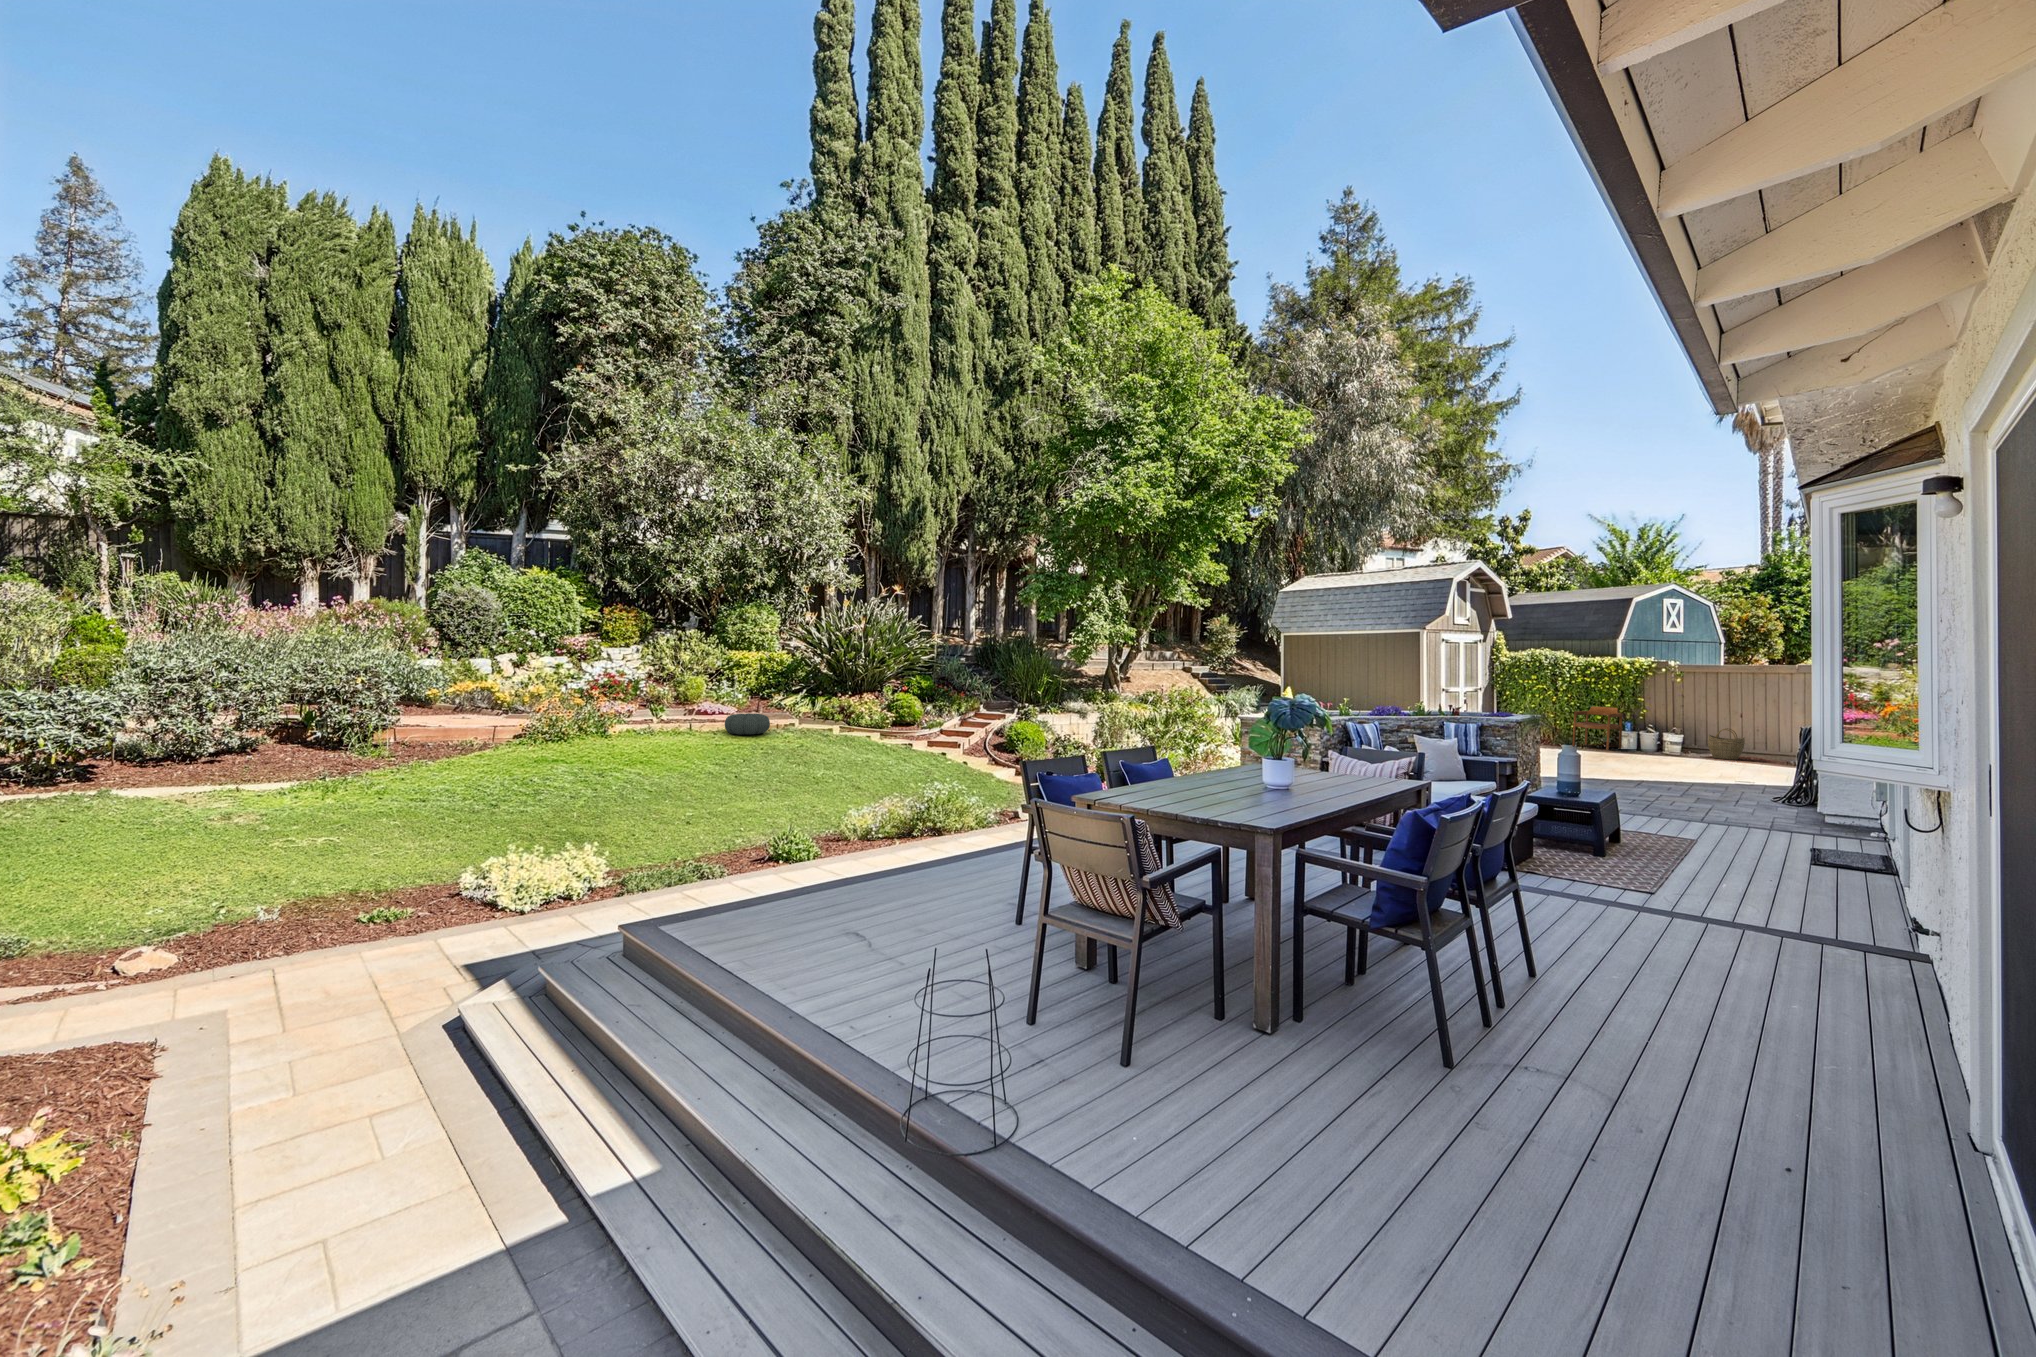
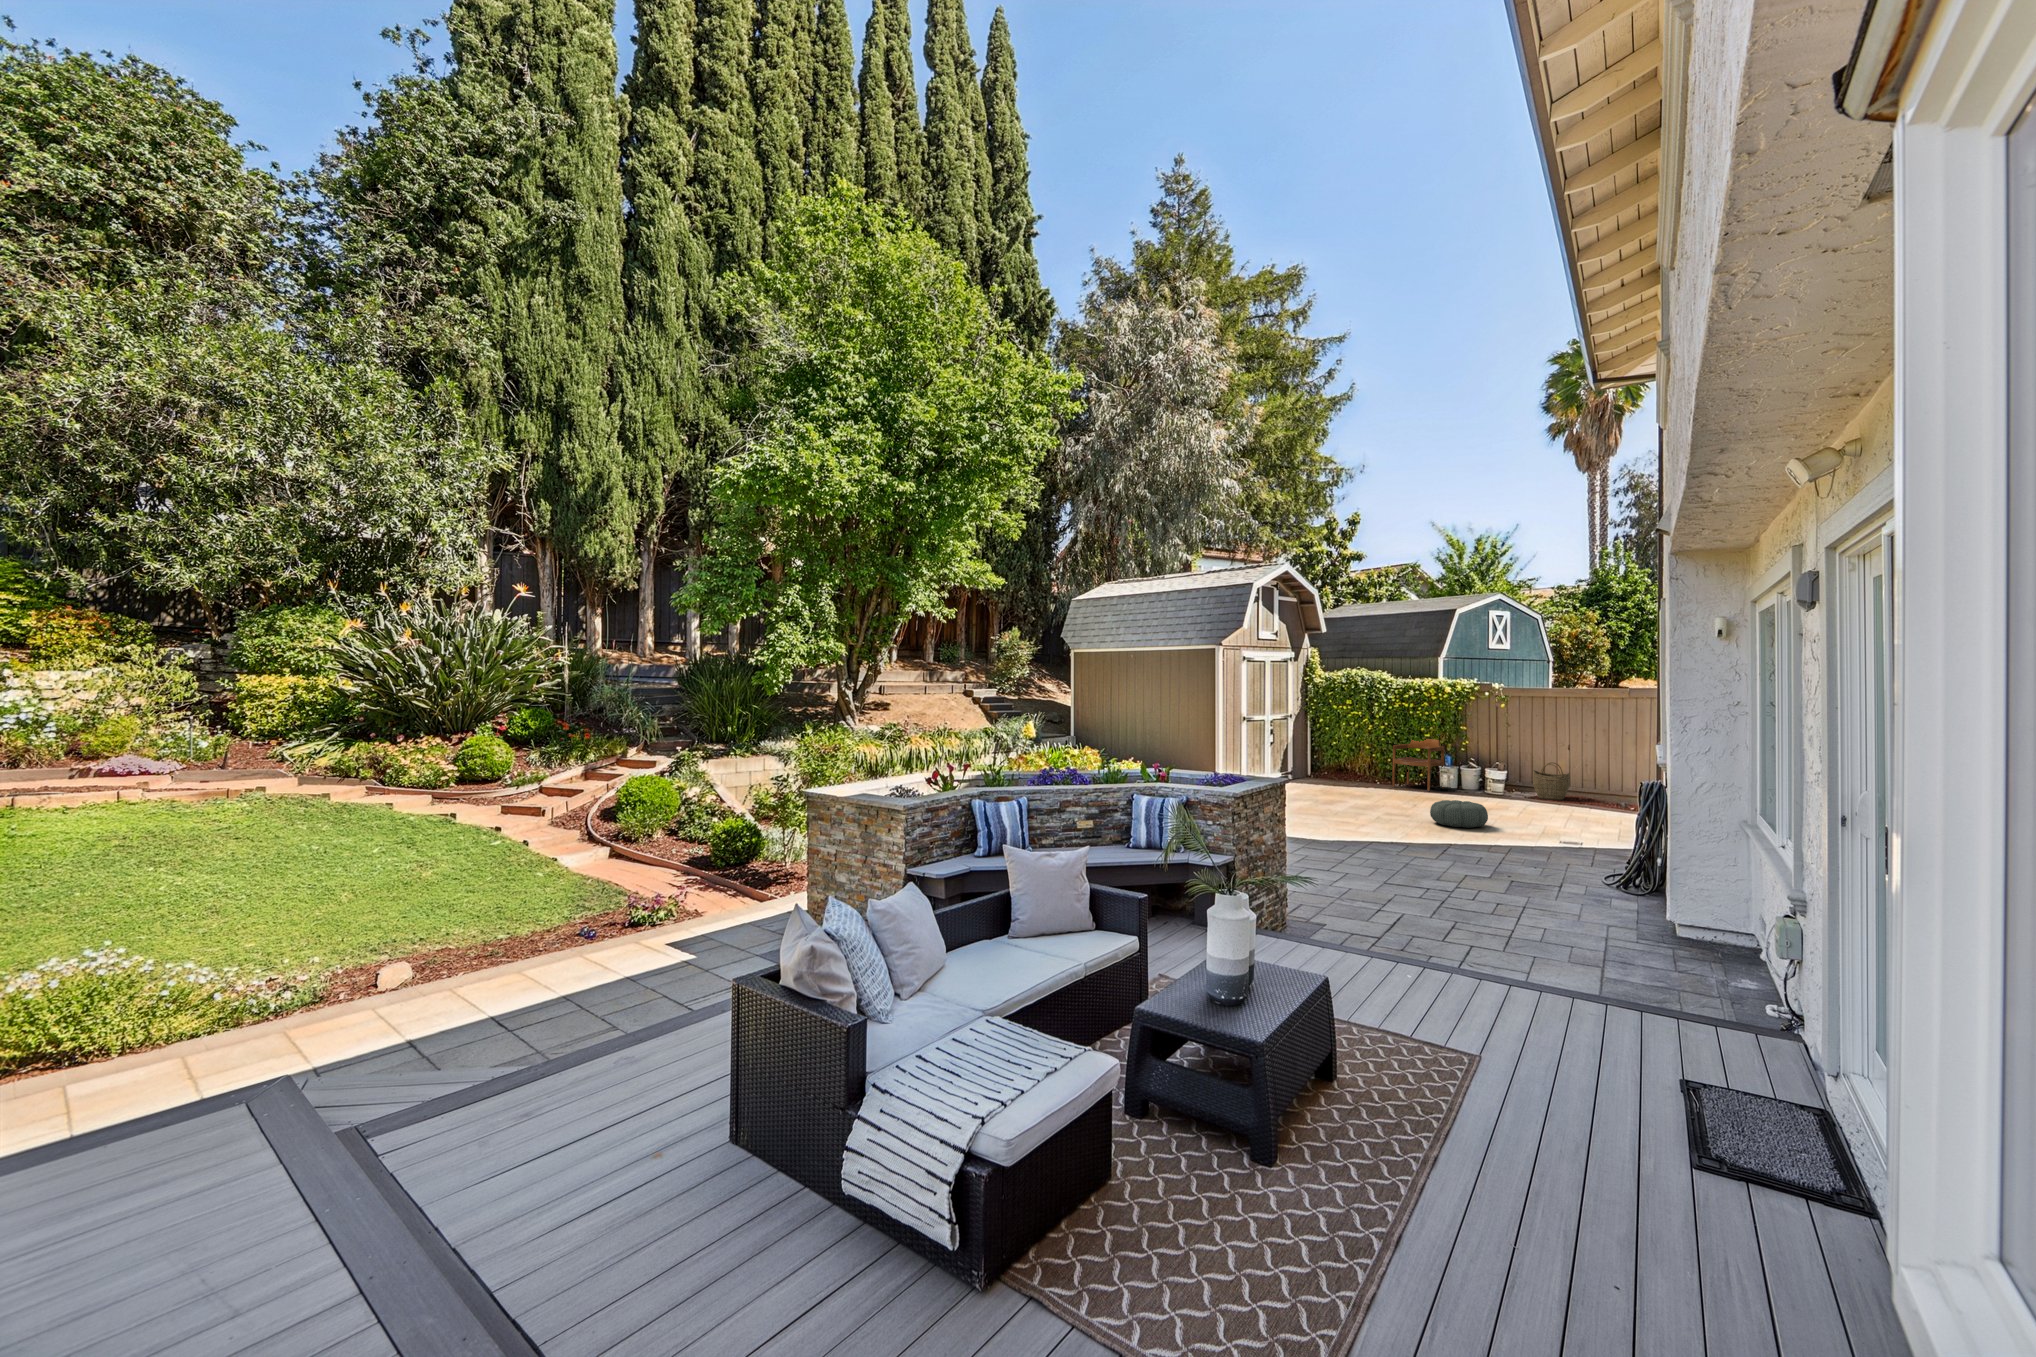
pouf: present [725,713,770,735] -> present [1430,800,1488,828]

